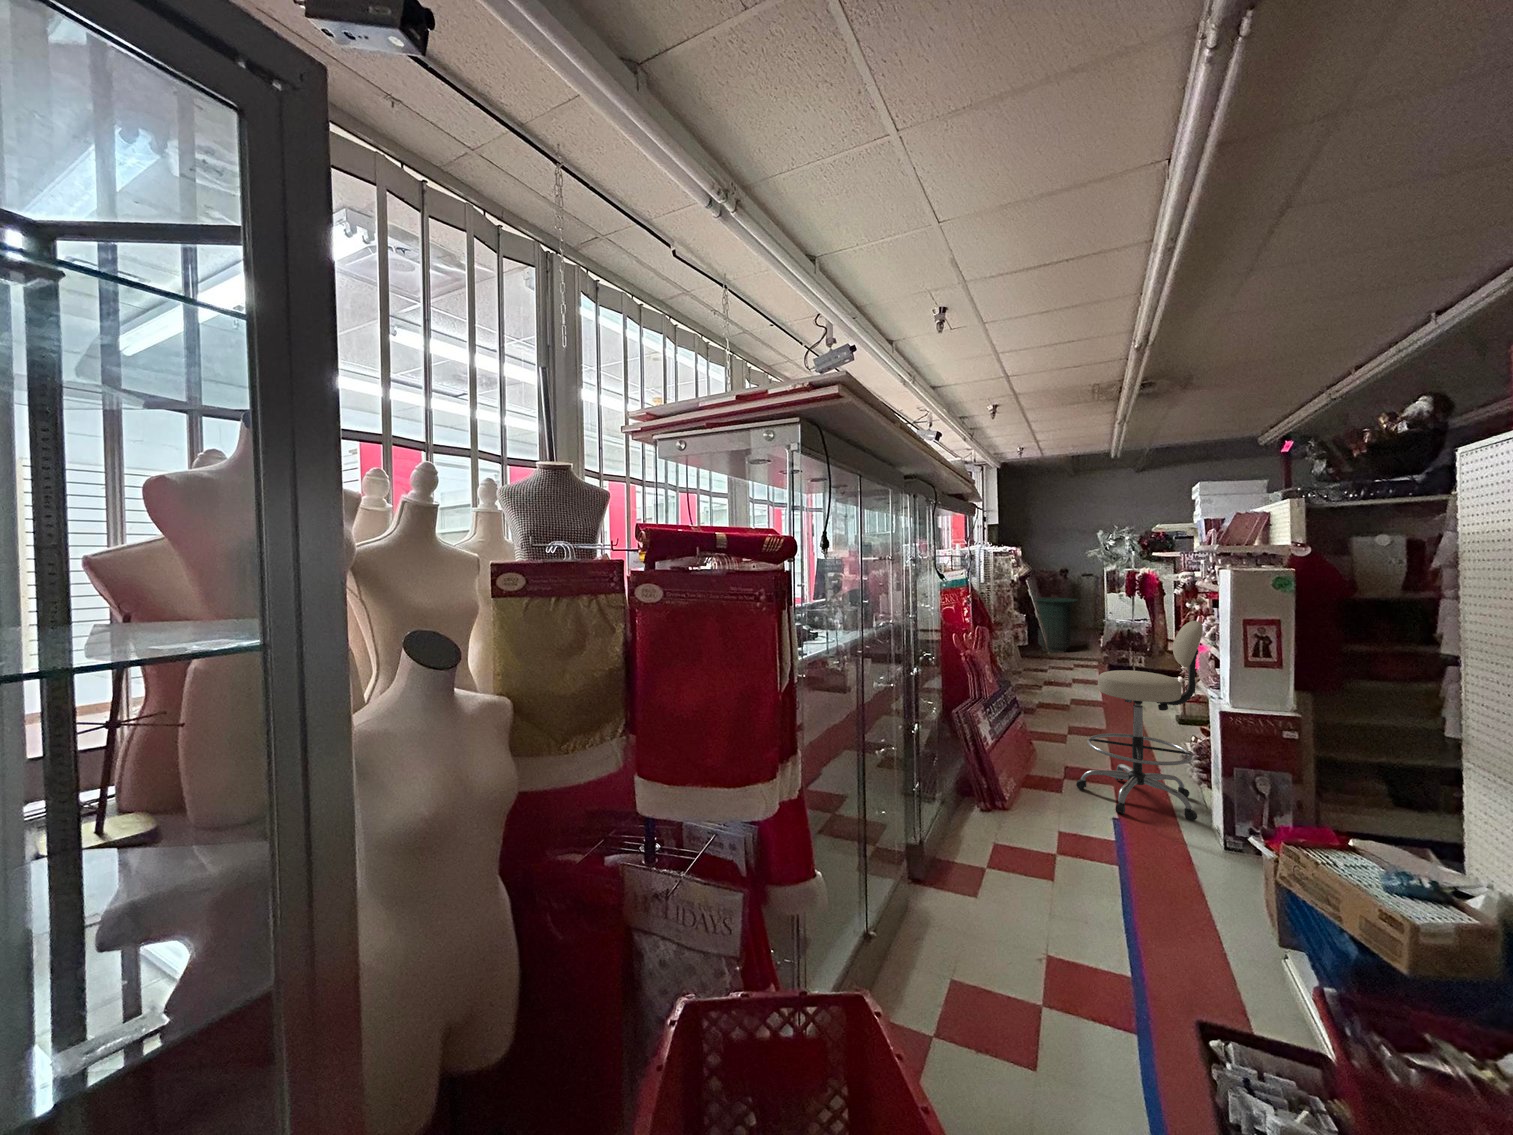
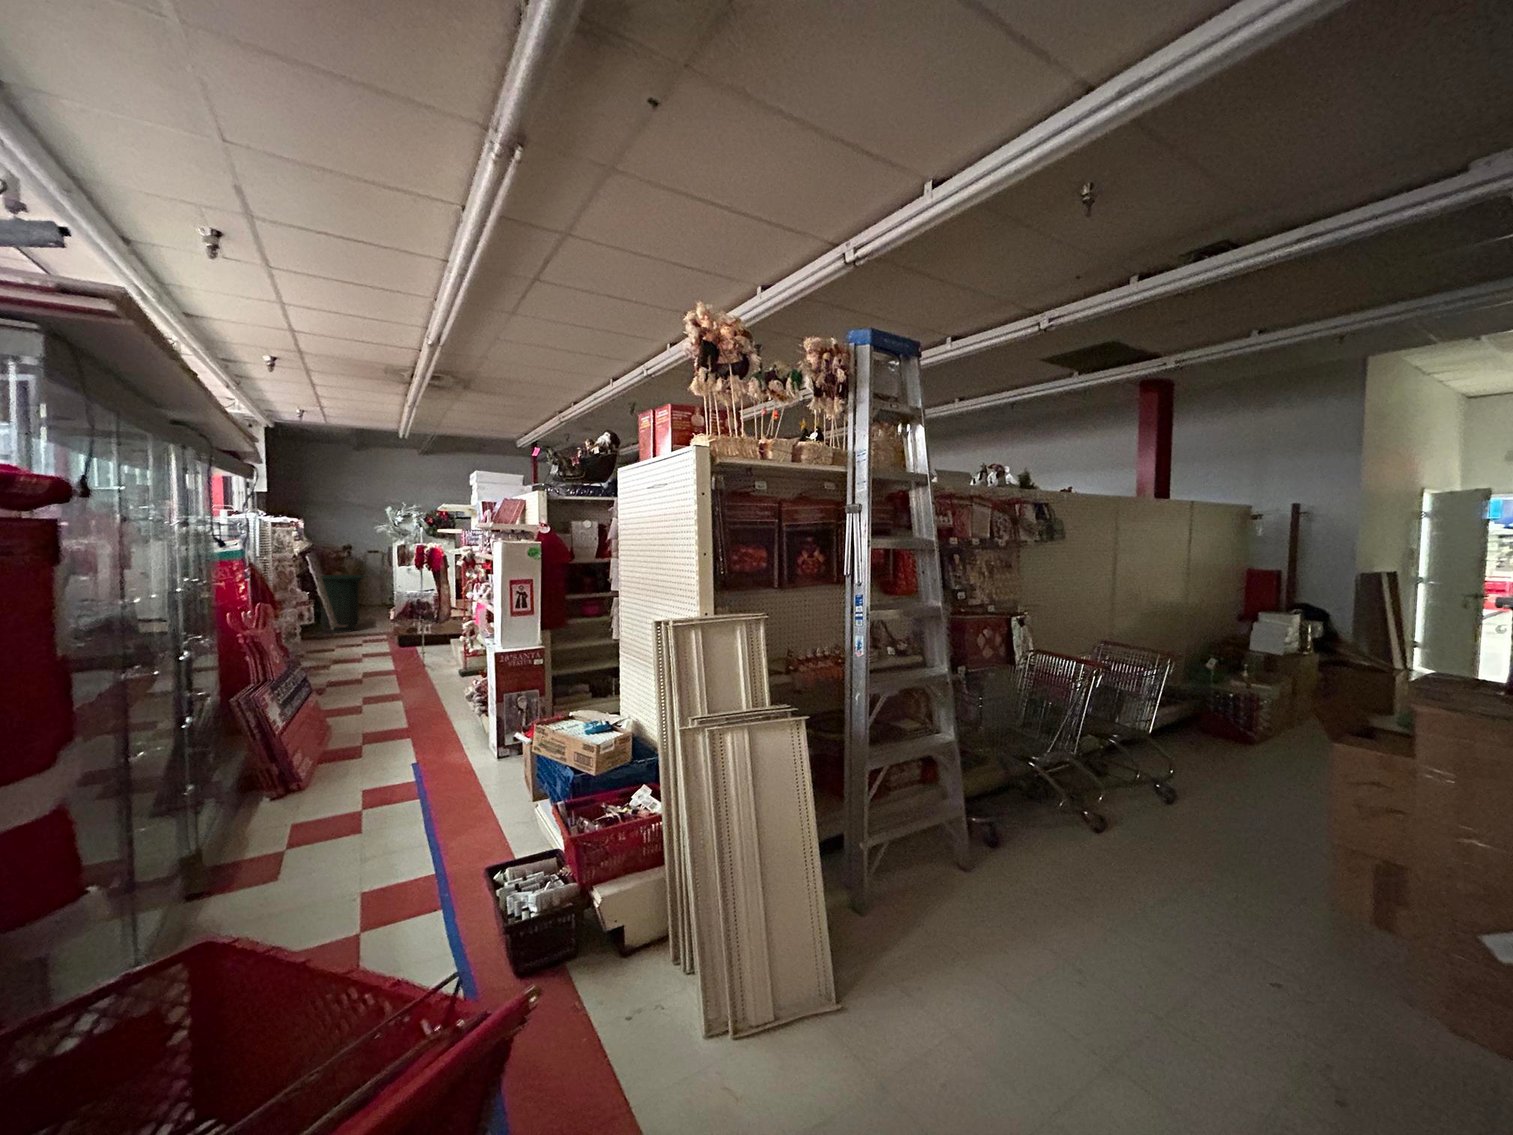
stool: present [1076,621,1203,820] -> none [378,584,483,757]

